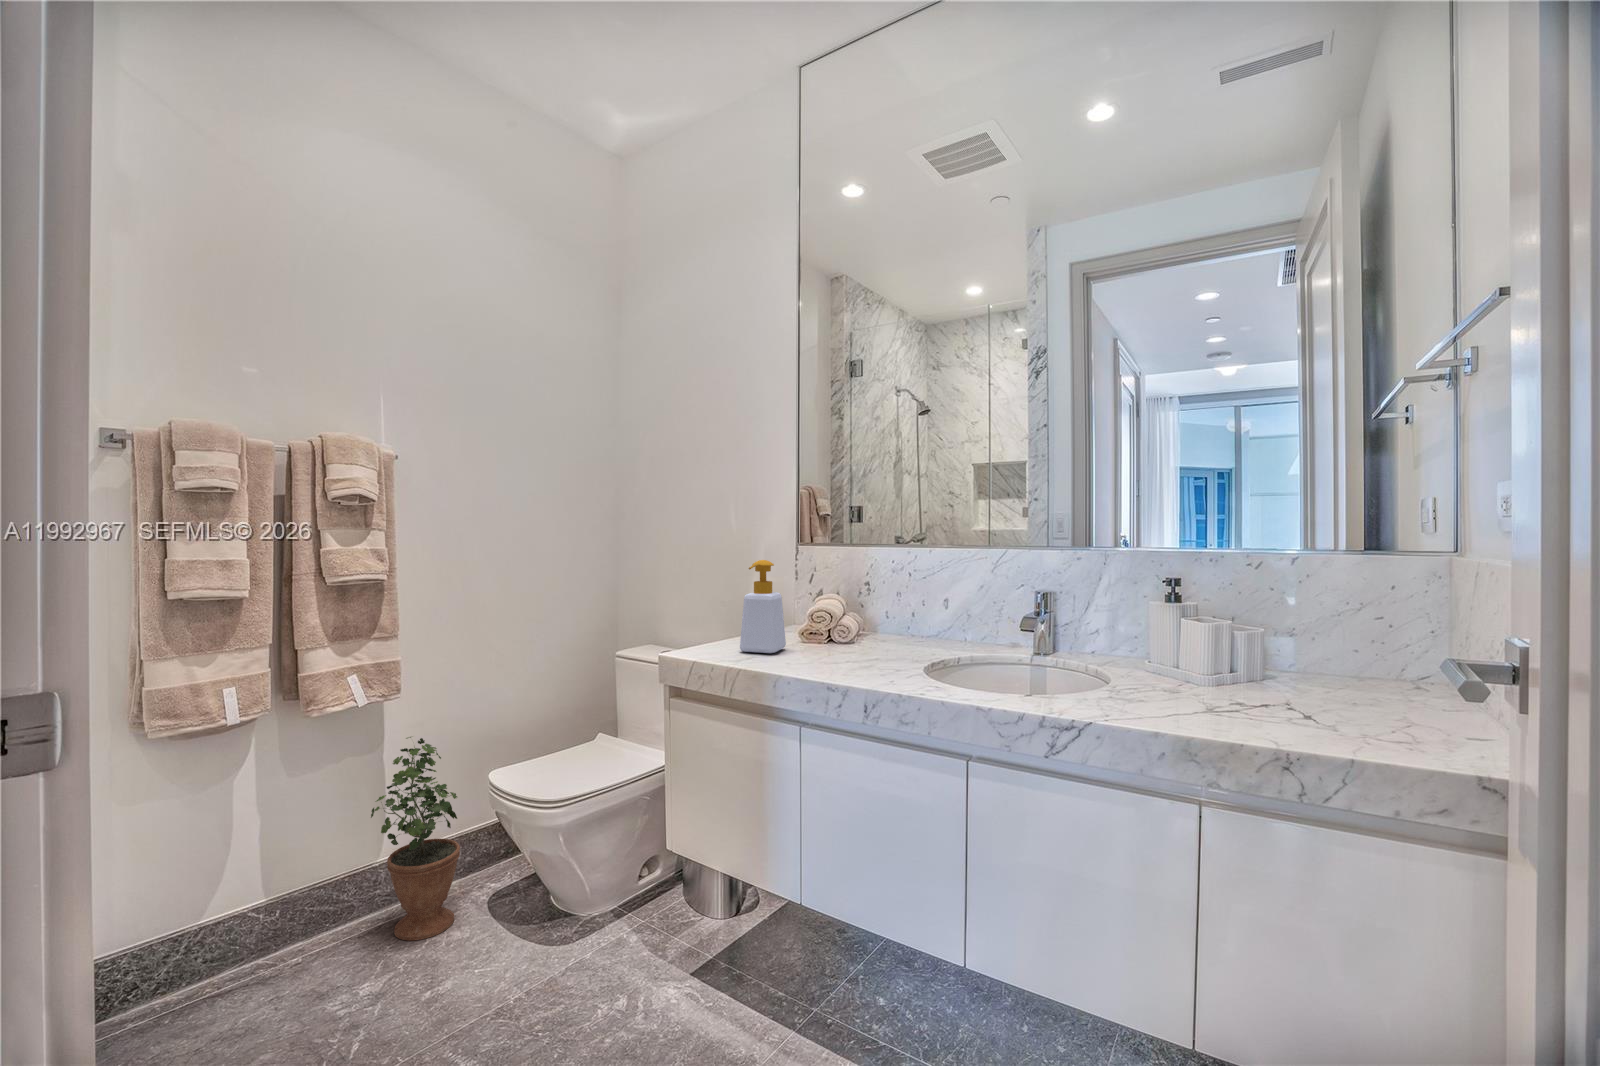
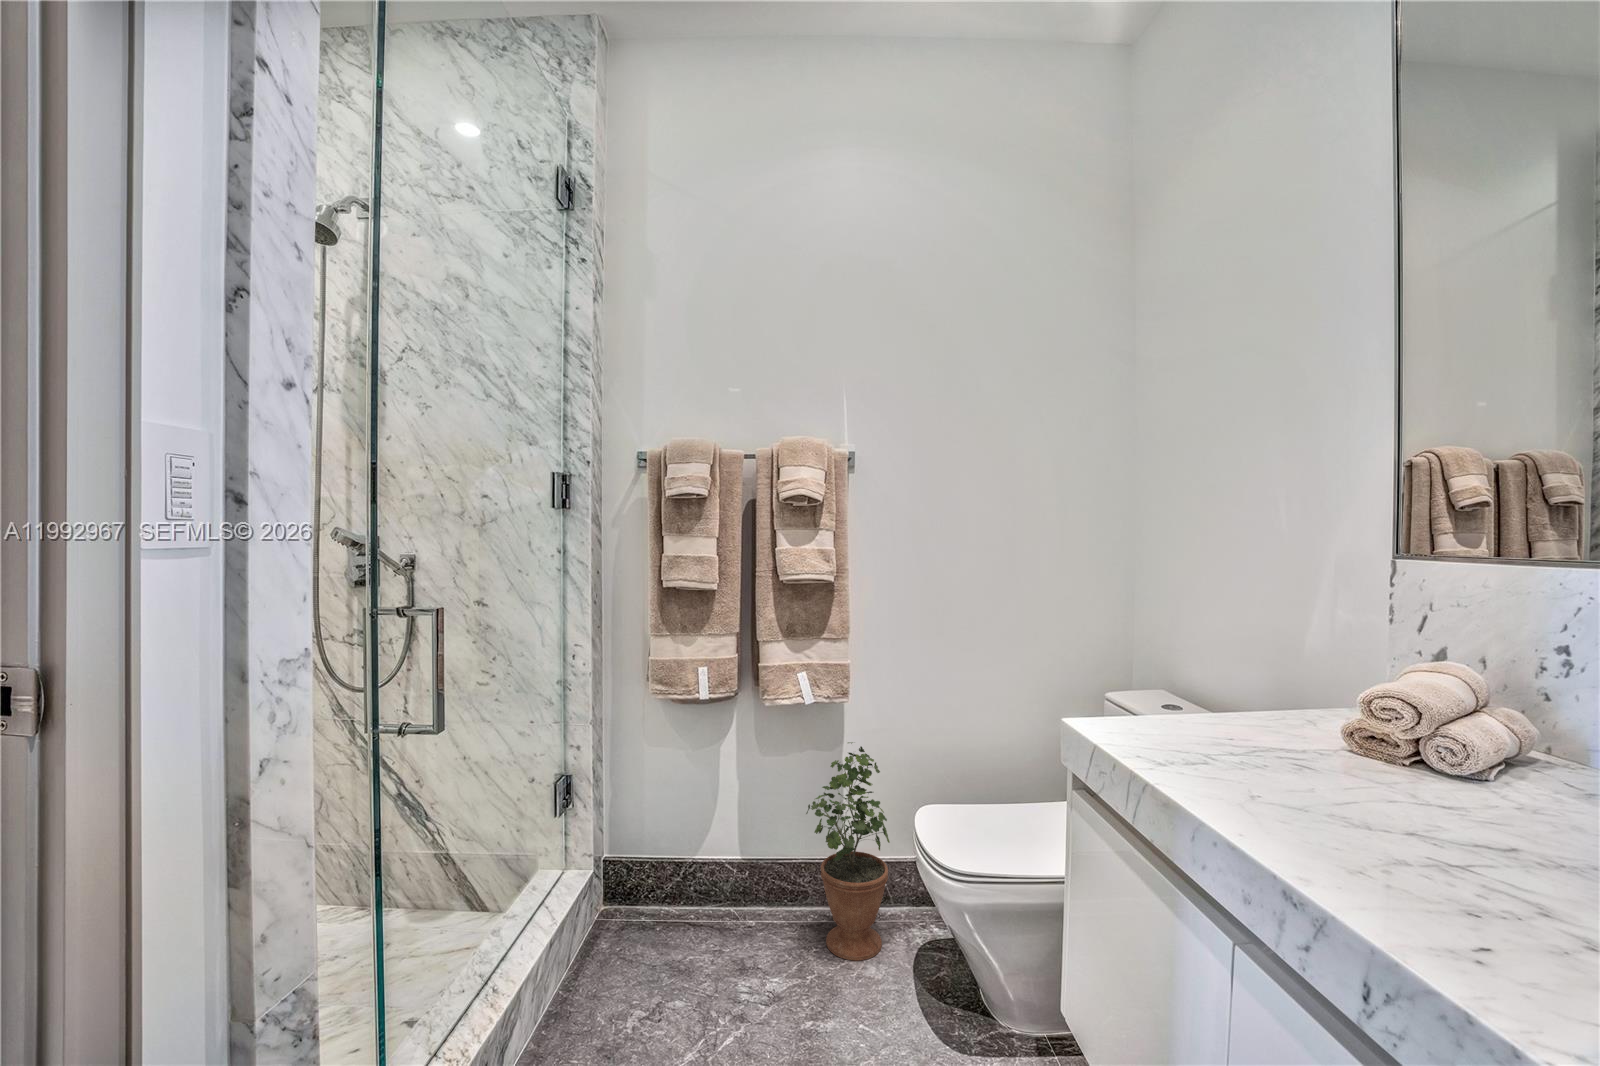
soap bottle: present [740,560,786,653] -> none [1186,587,1291,759]

